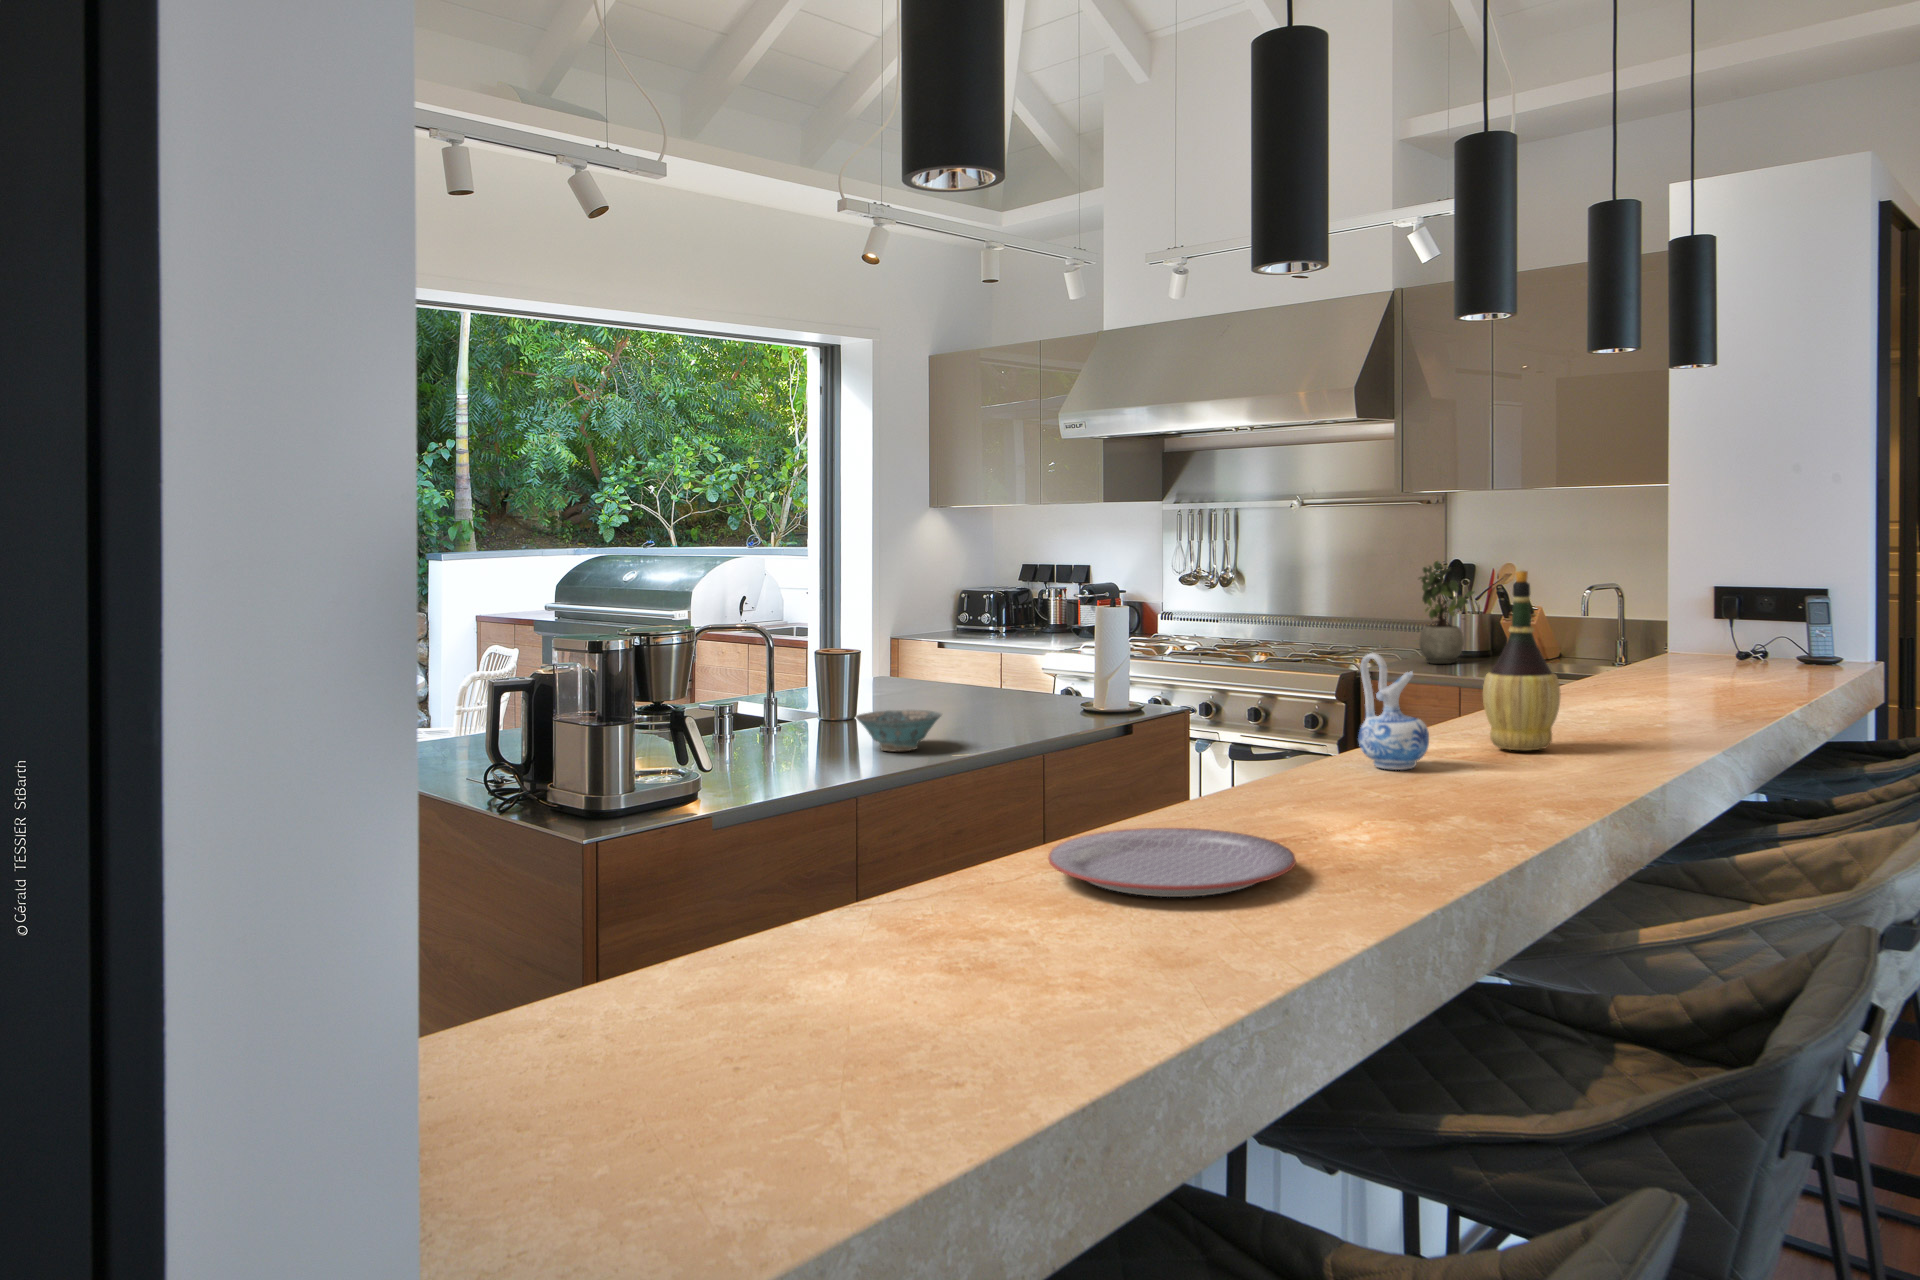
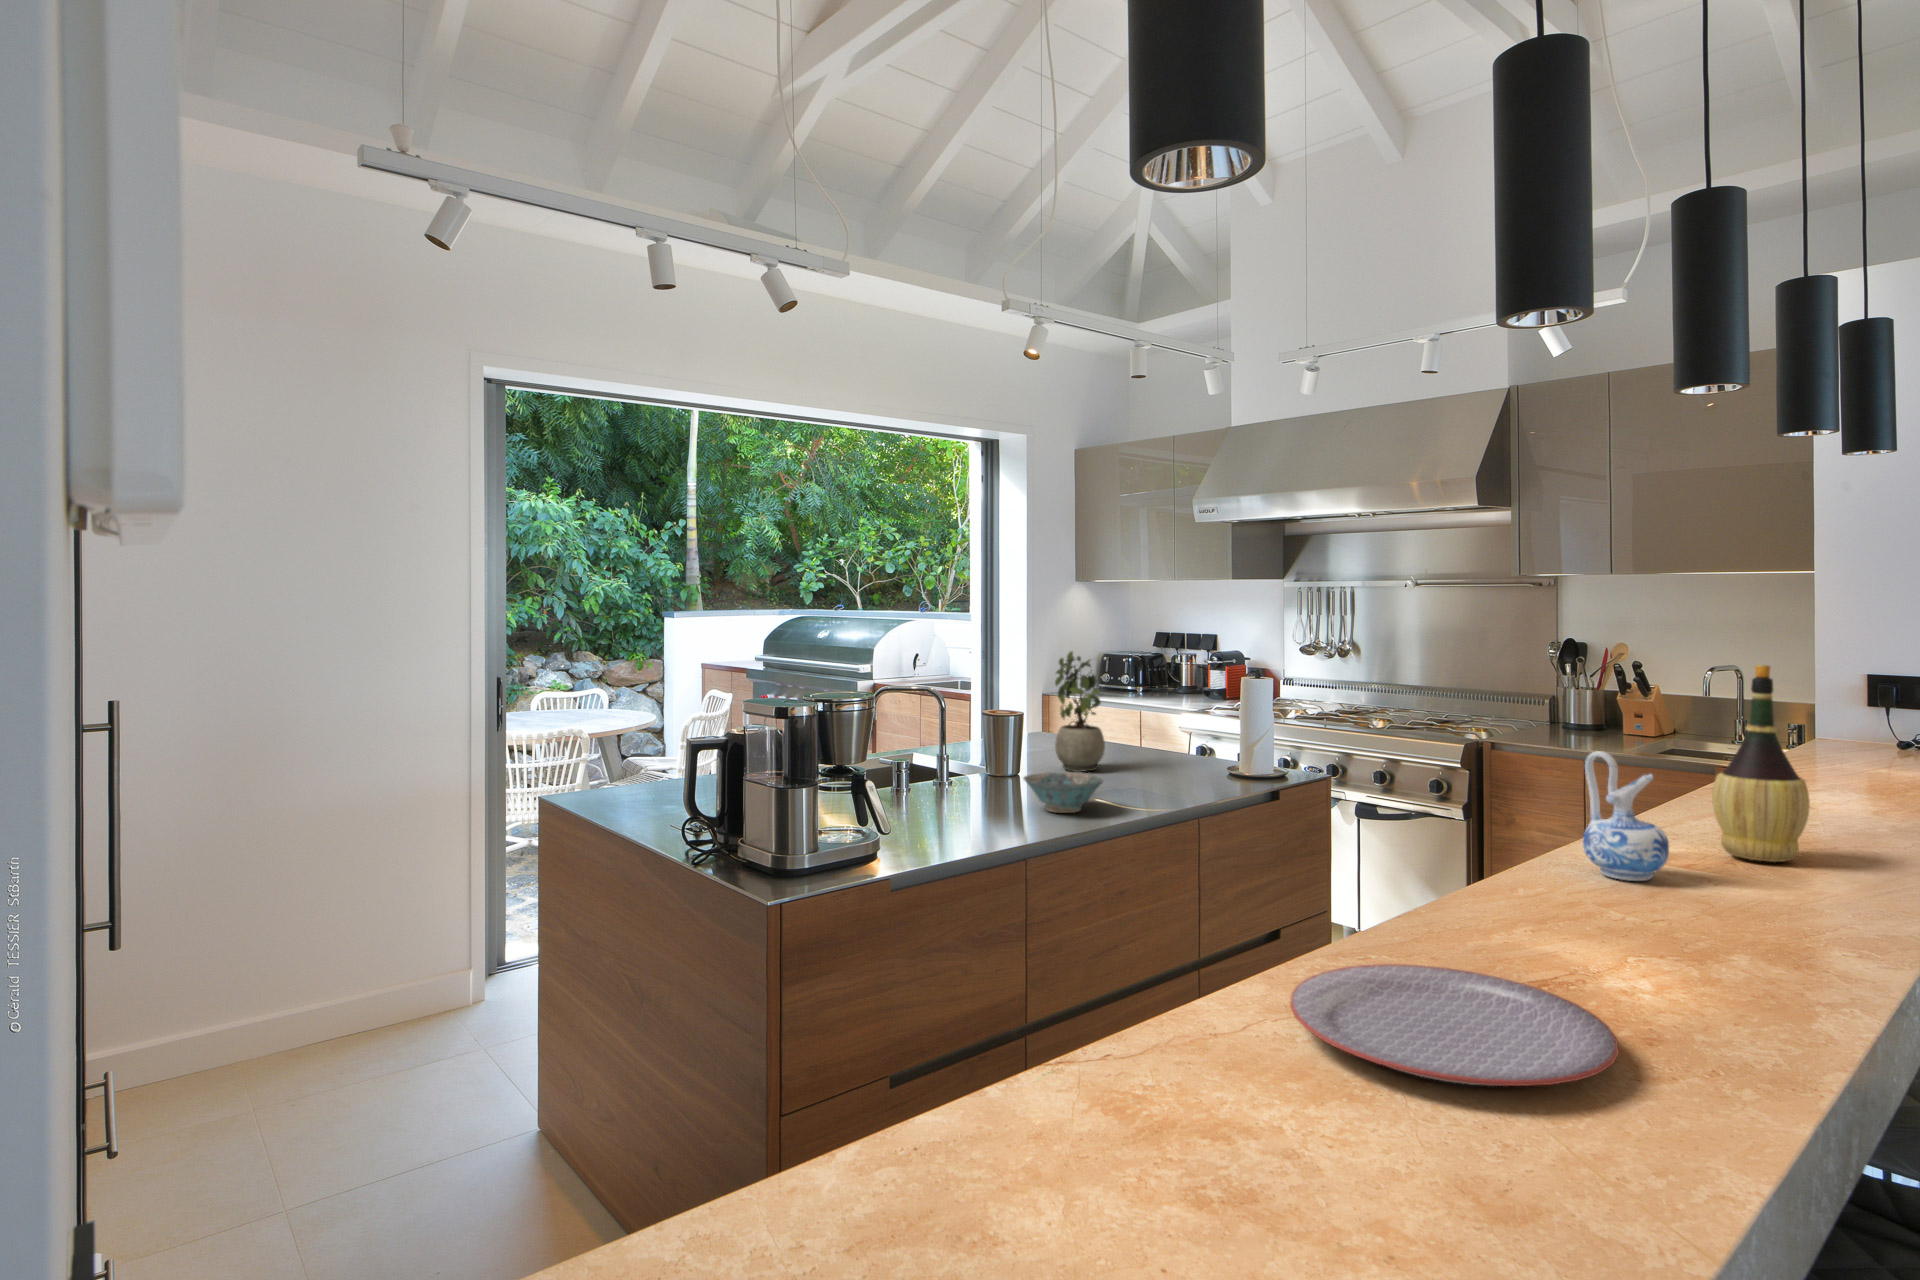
potted plant: present [1419,561,1474,664] -> present [1055,651,1105,772]

